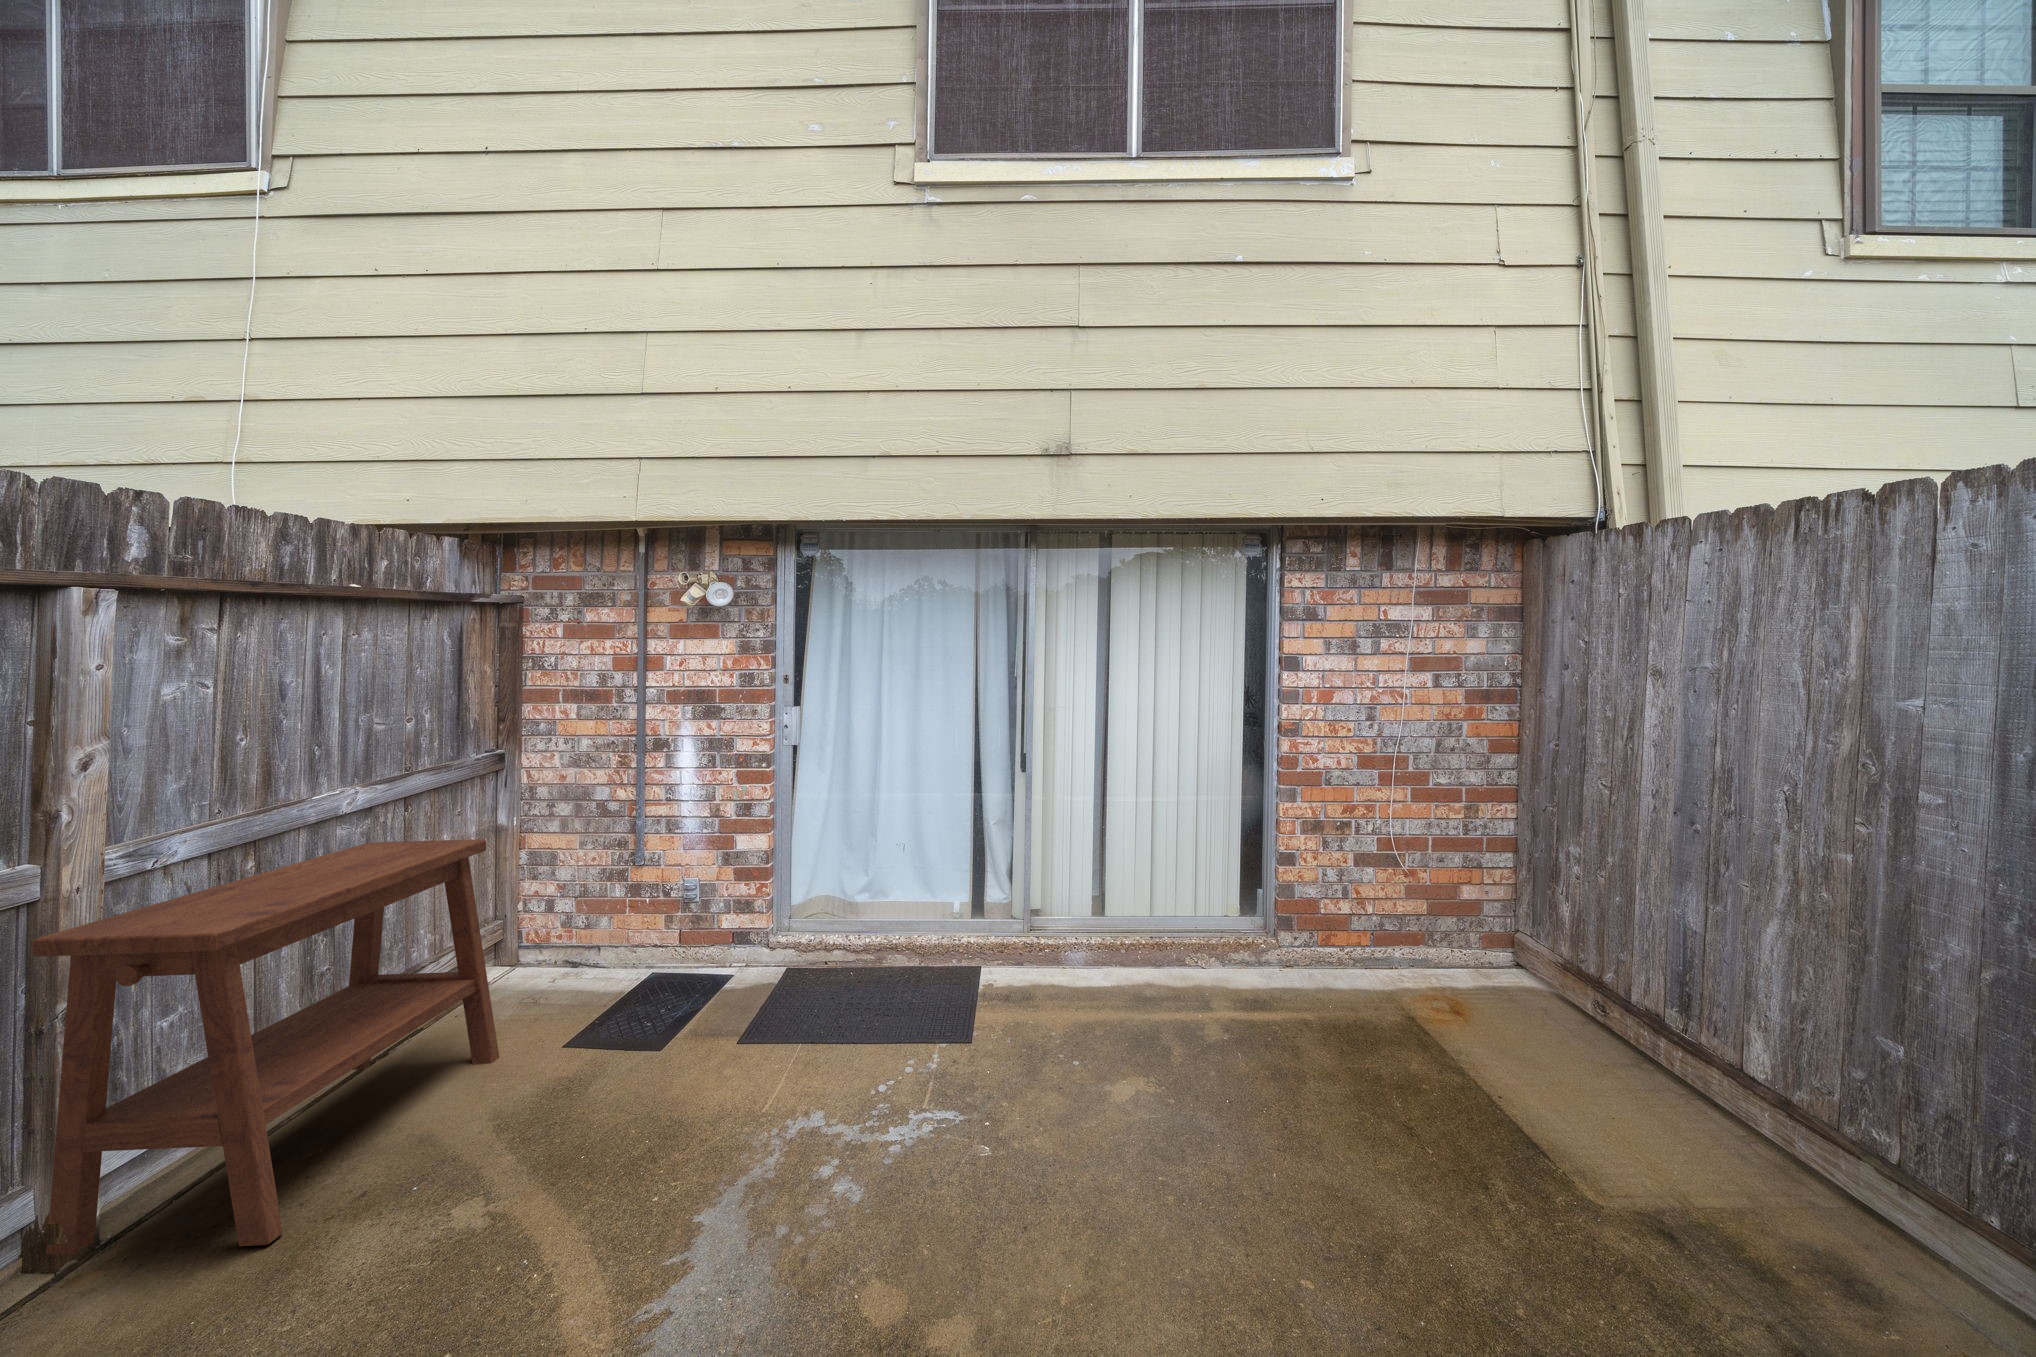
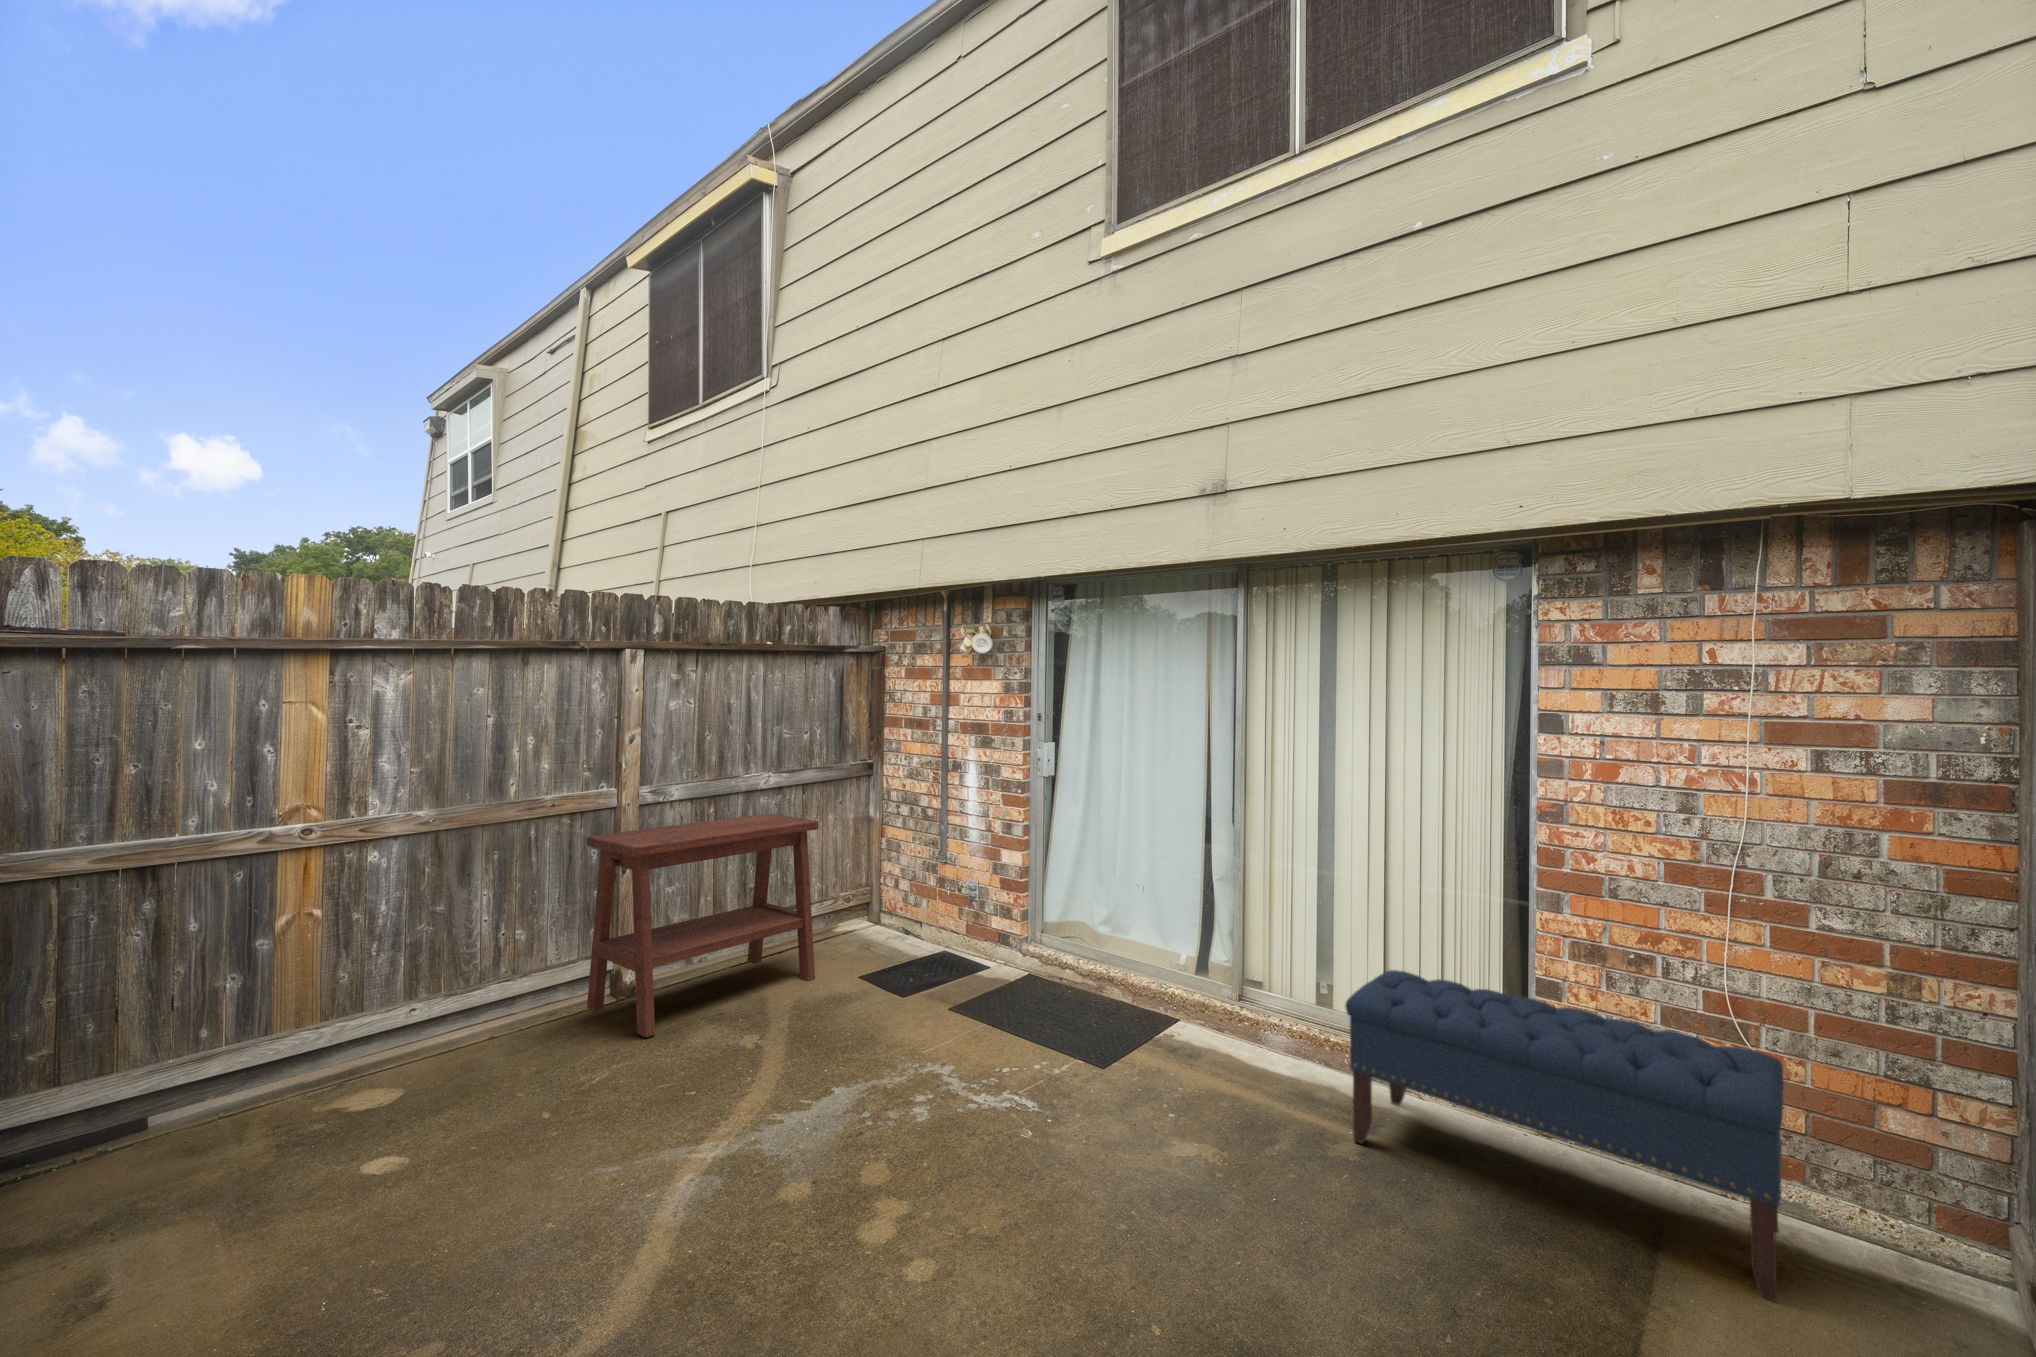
bench: none [1180,869,1470,1017] -> present [1345,970,1784,1301]

